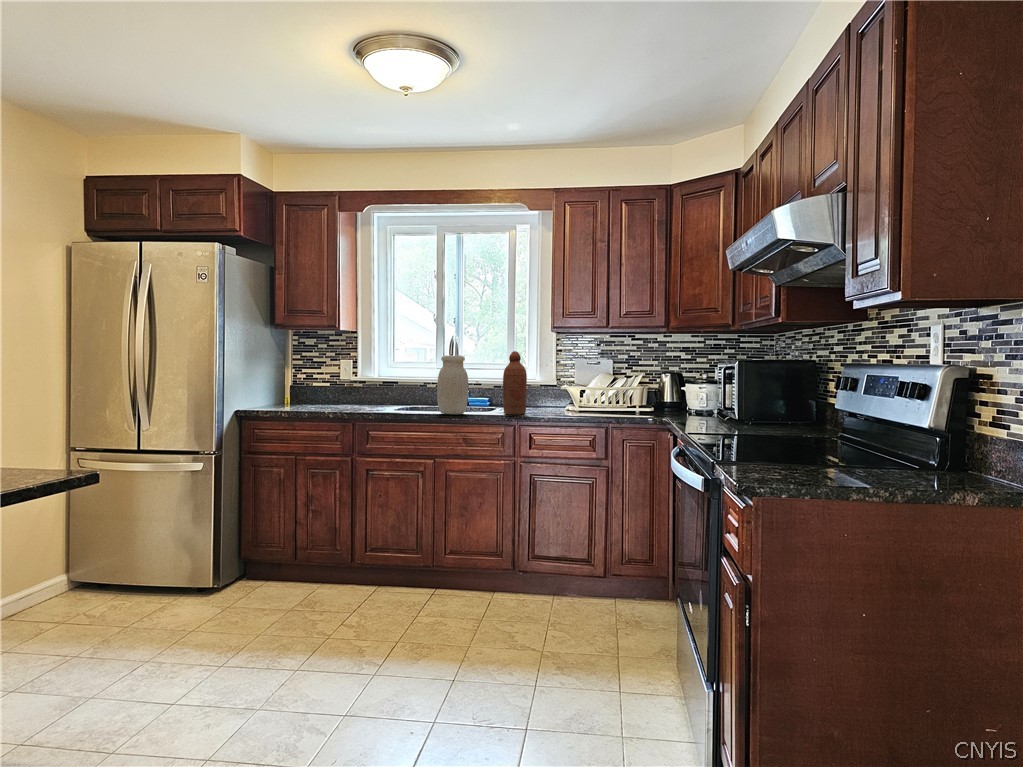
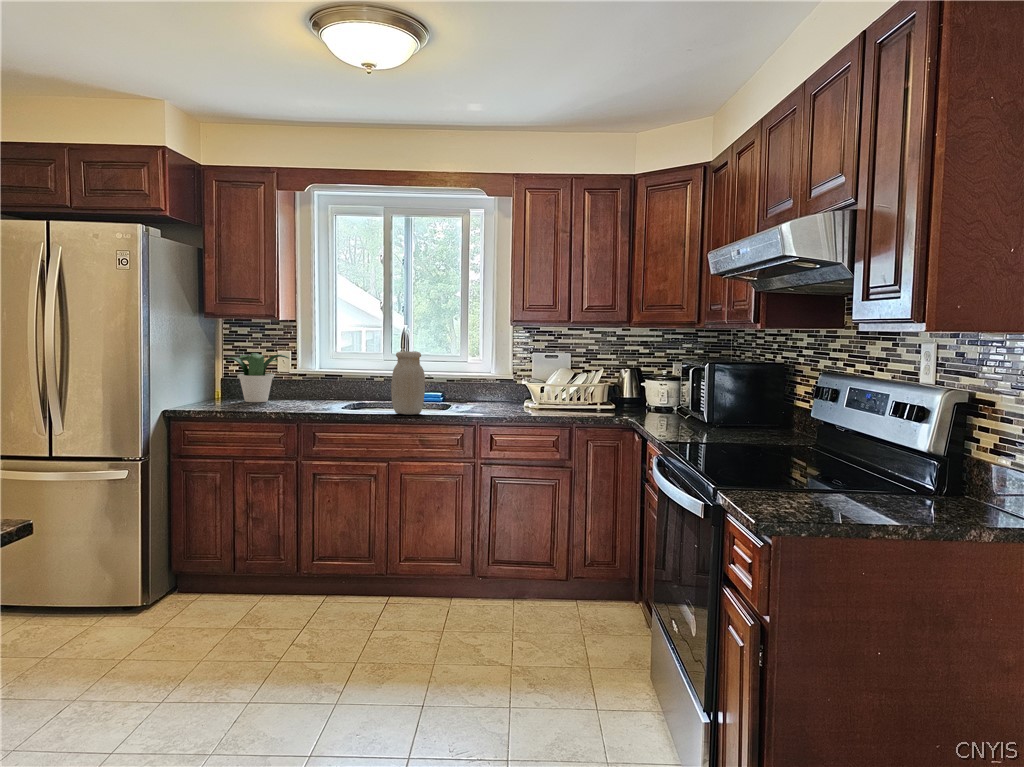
bottle: present [503,351,527,415] -> none [462,347,487,414]
potted plant: none [293,361,349,406] -> present [226,353,289,402]

